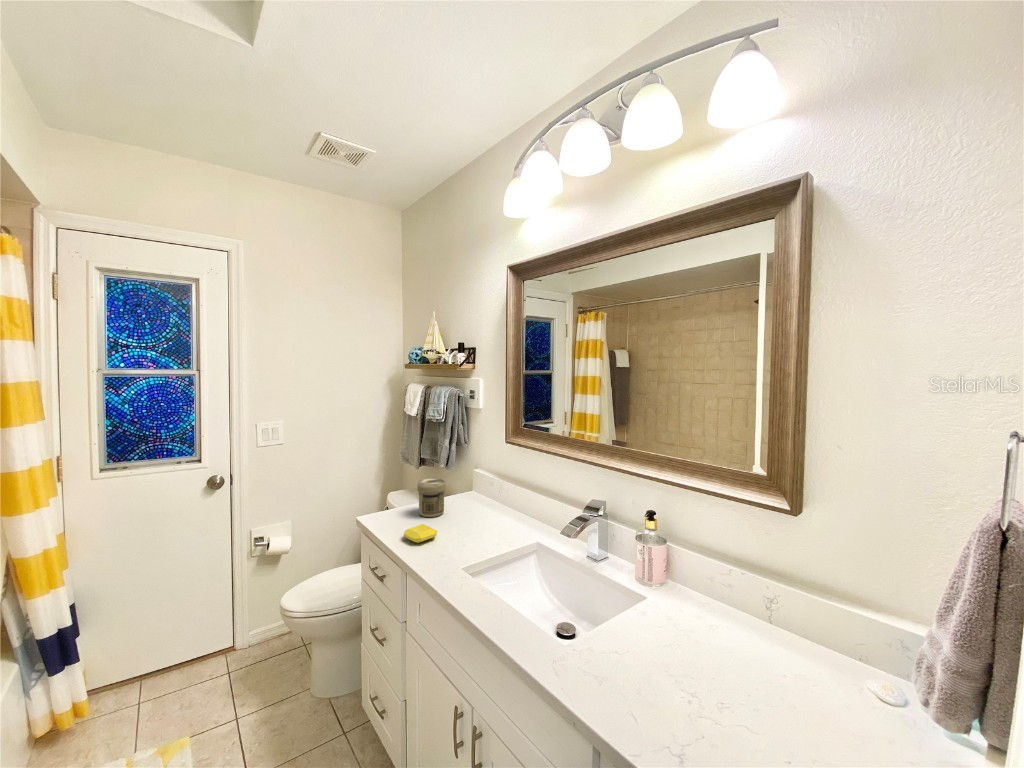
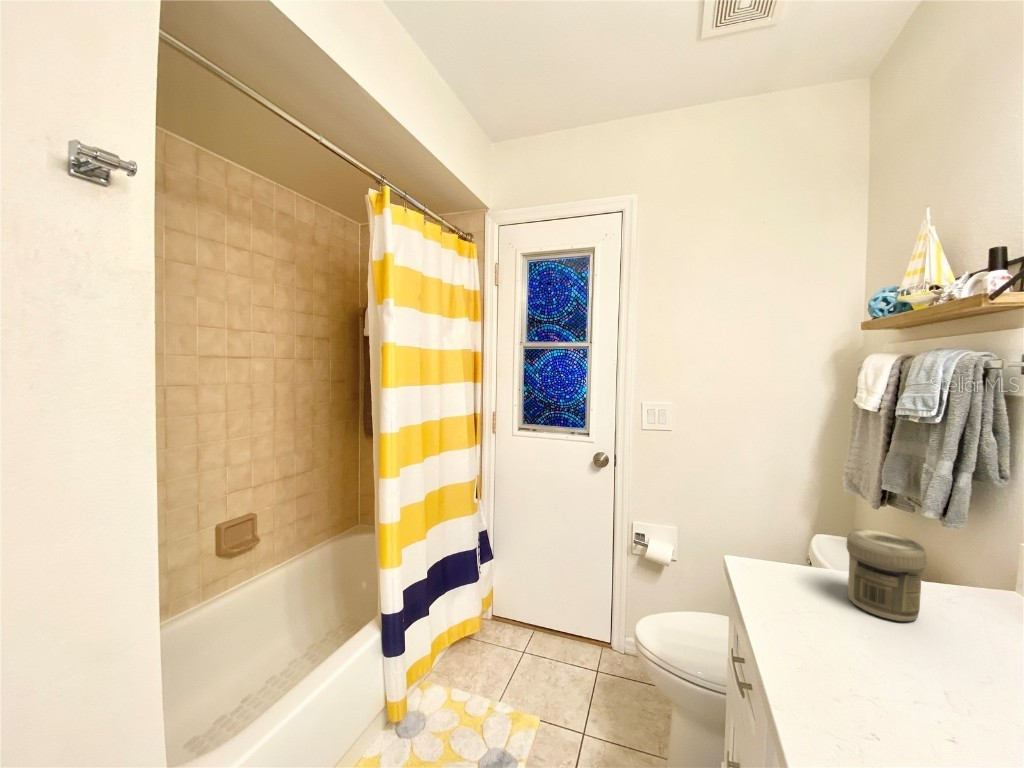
soap bar: present [404,524,437,543] -> none [788,621,881,674]

